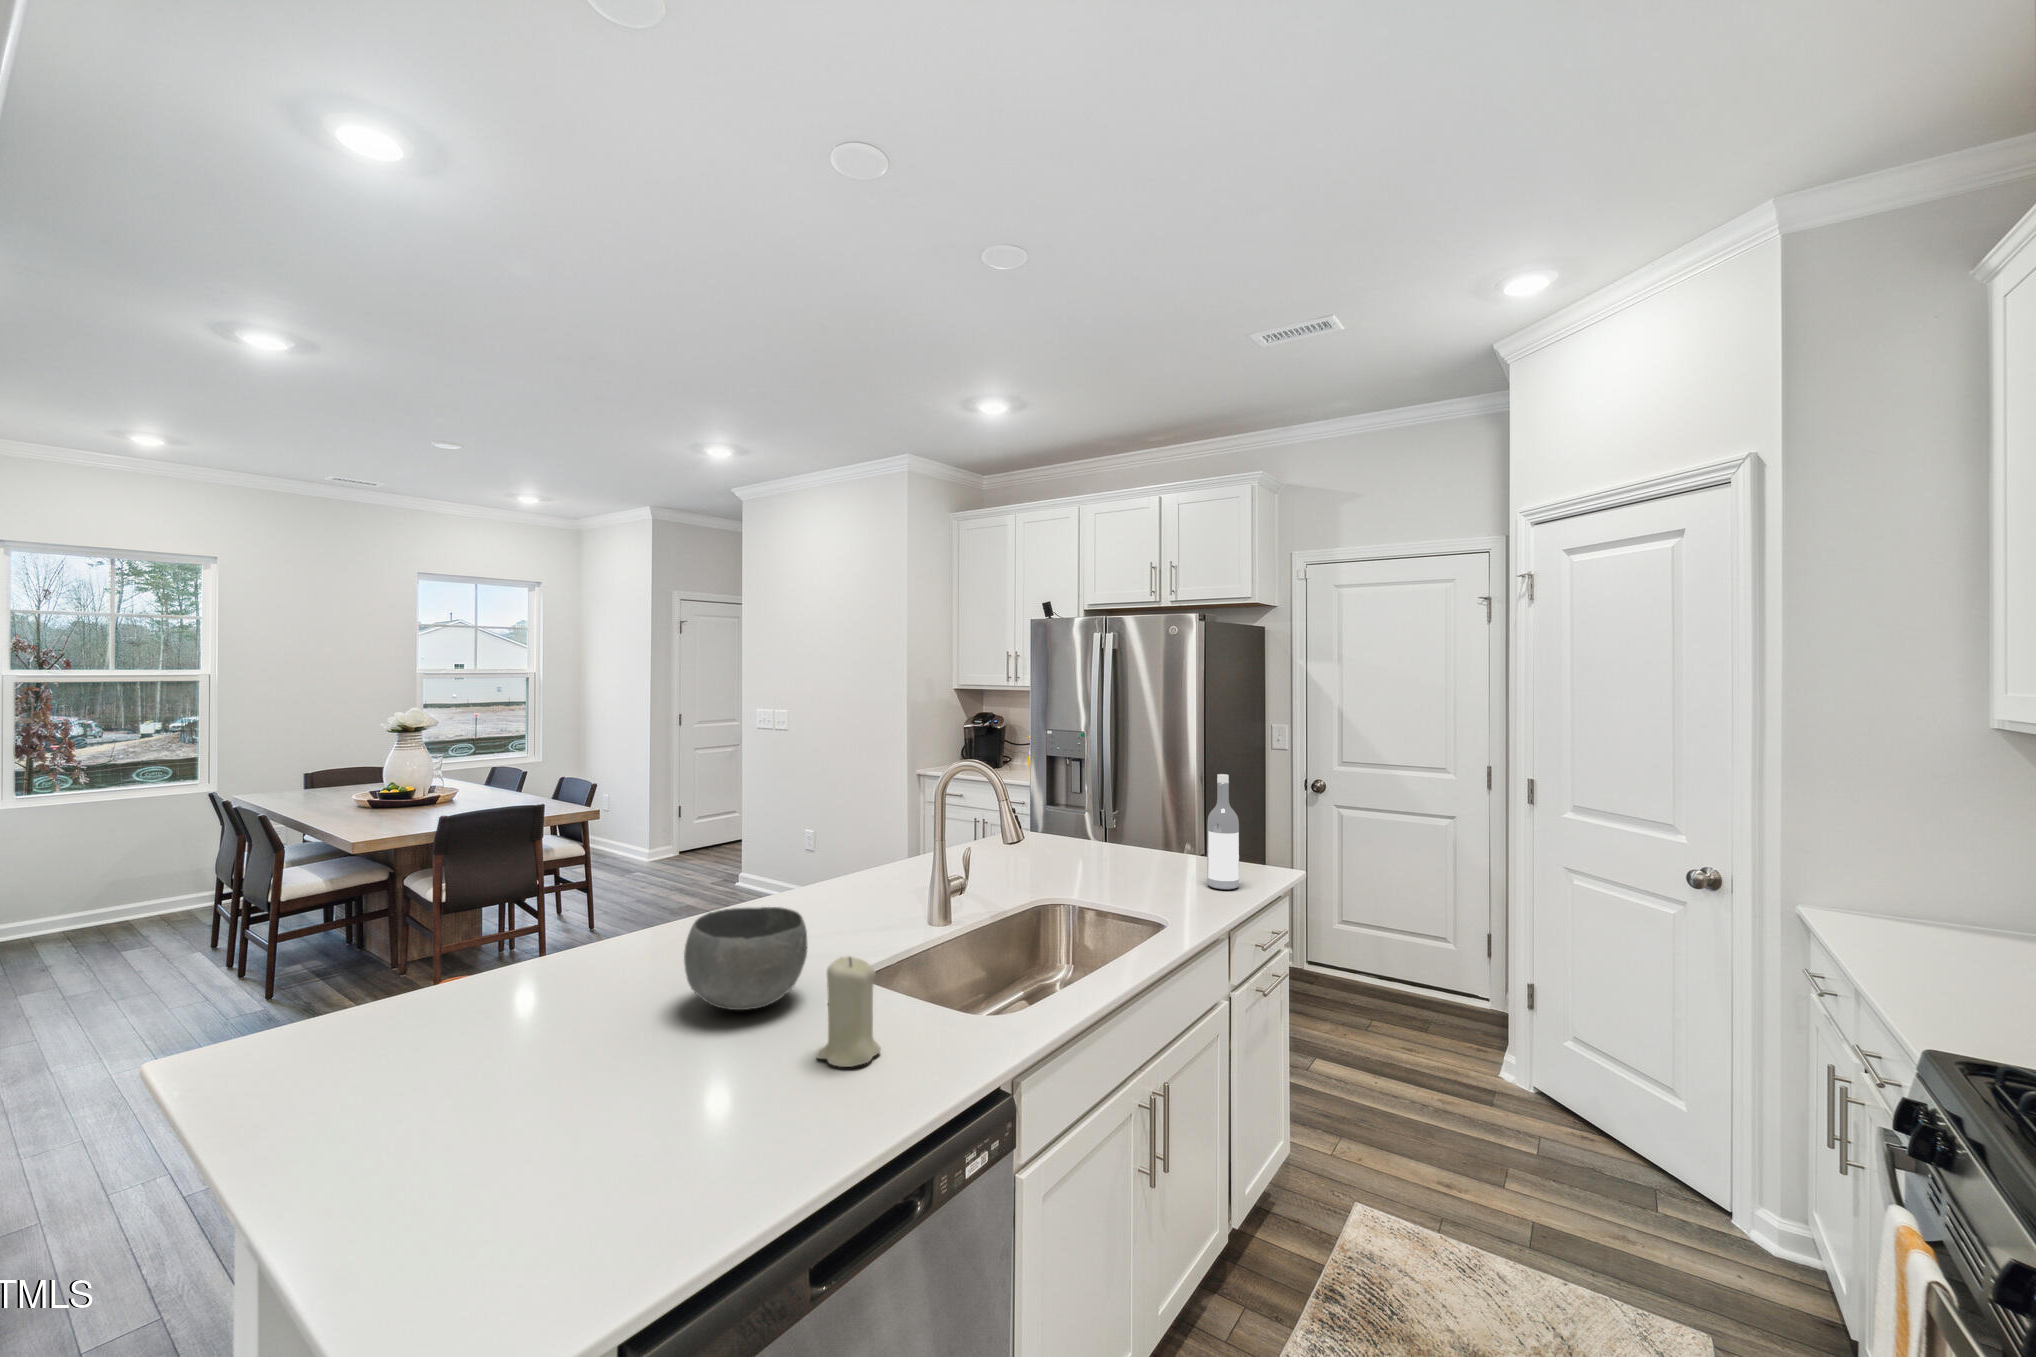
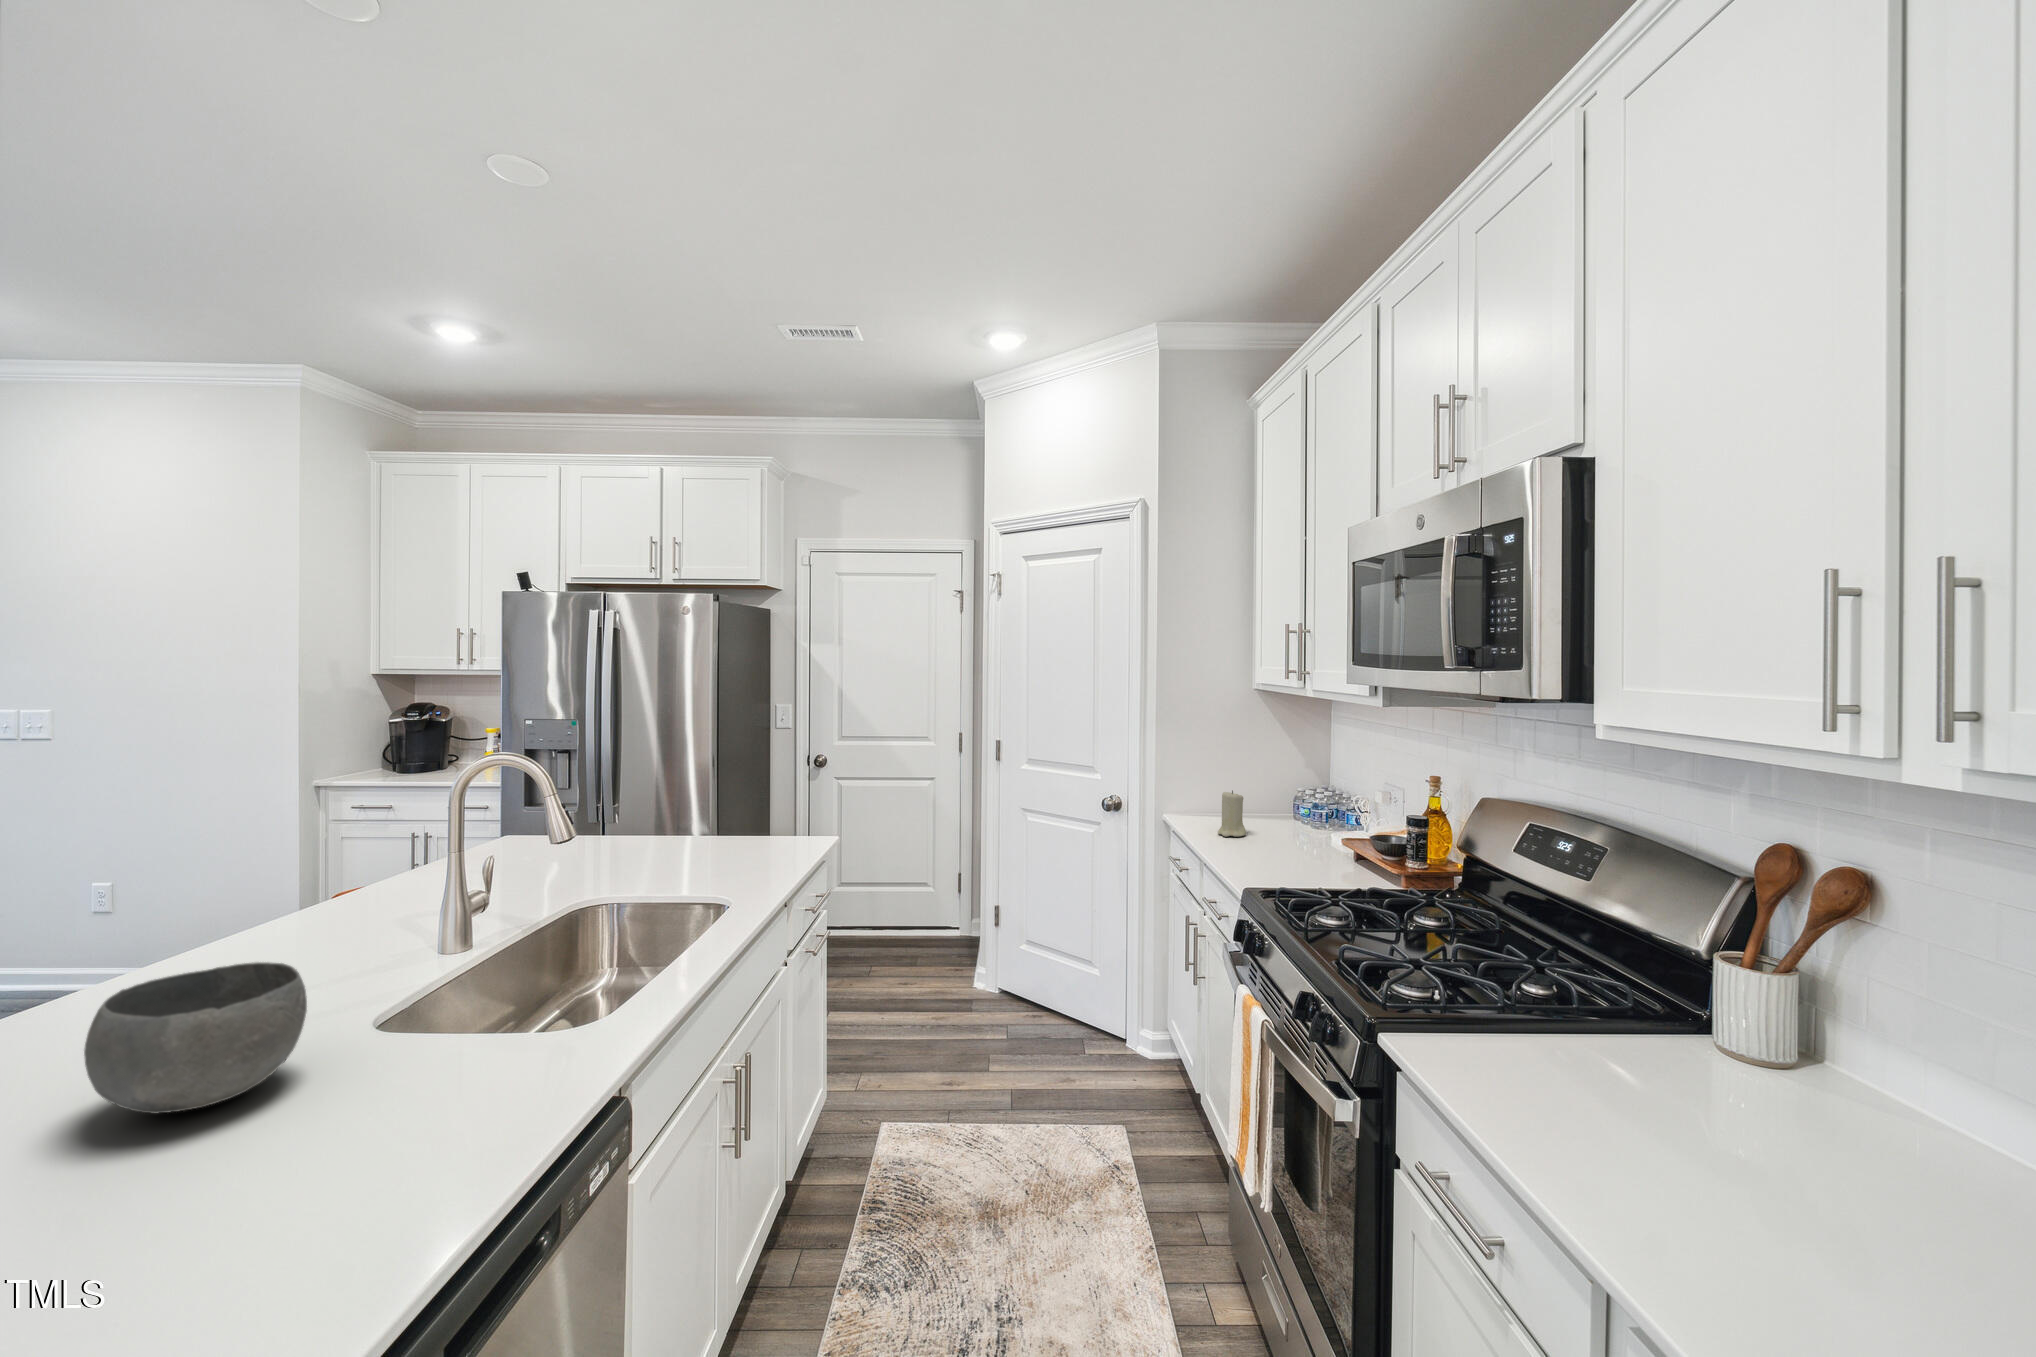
wine bottle: present [1207,774,1239,890] -> none [754,753,785,864]
candle: present [817,956,881,1067] -> present [1218,790,1246,837]

